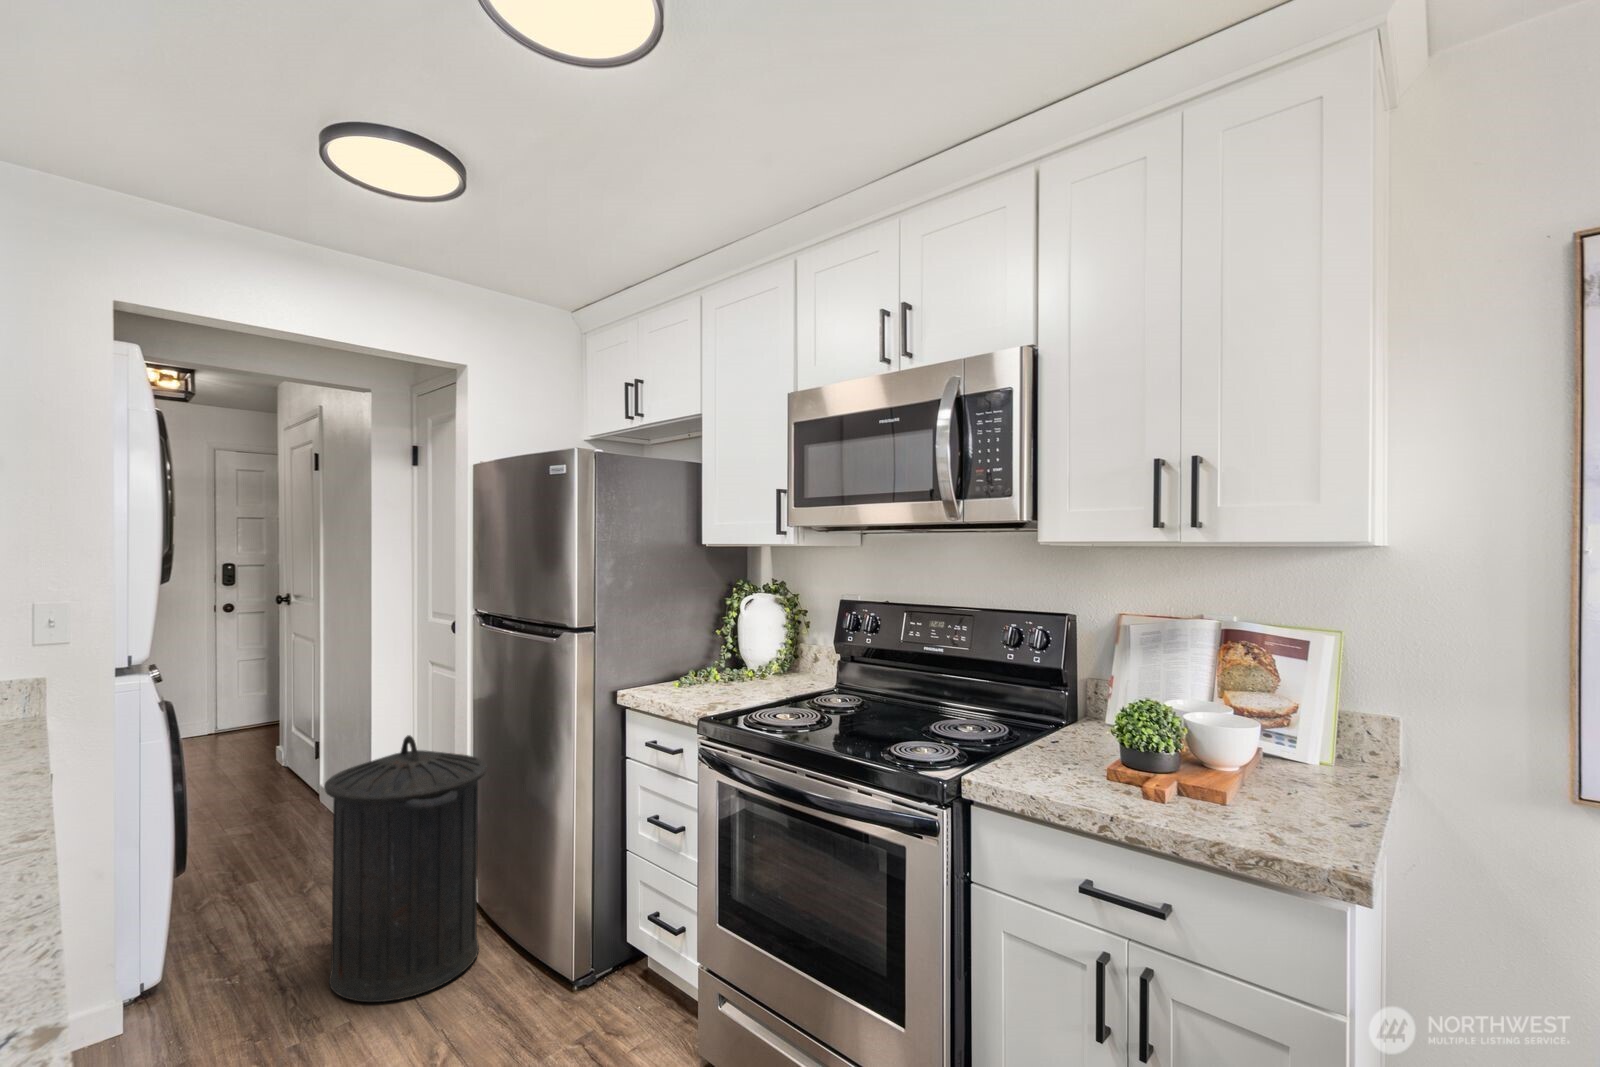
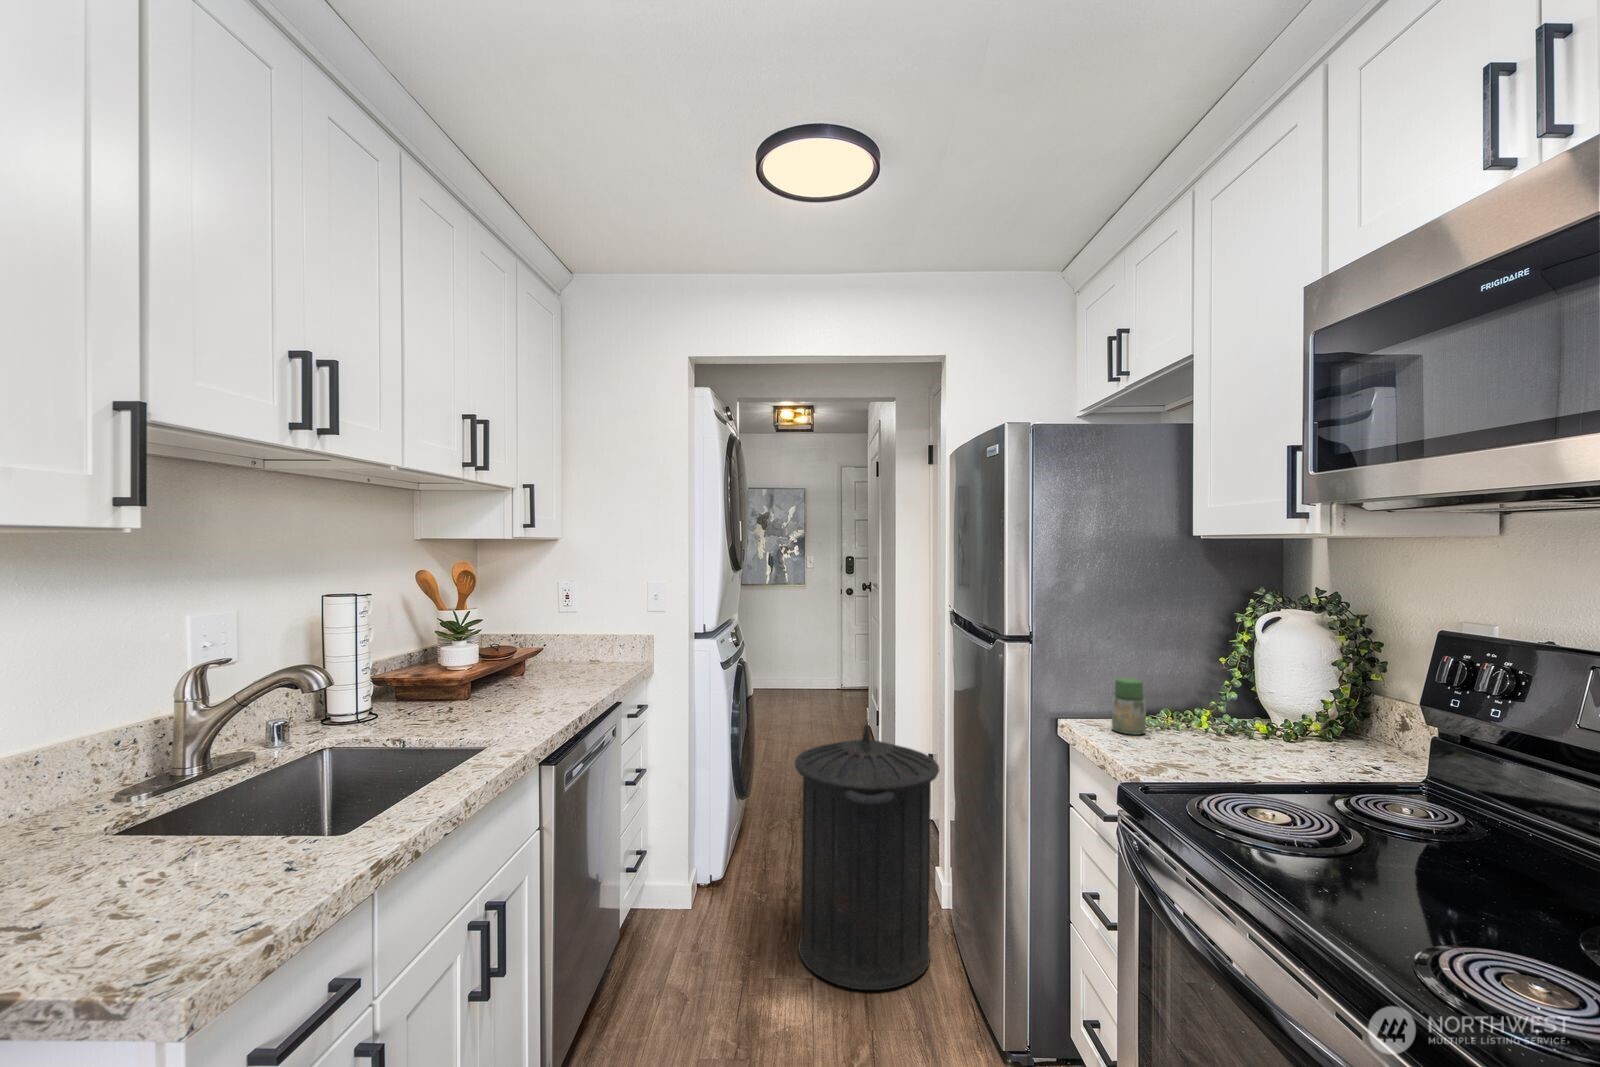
jar: none [661,651,684,691] -> present [1112,678,1146,735]

